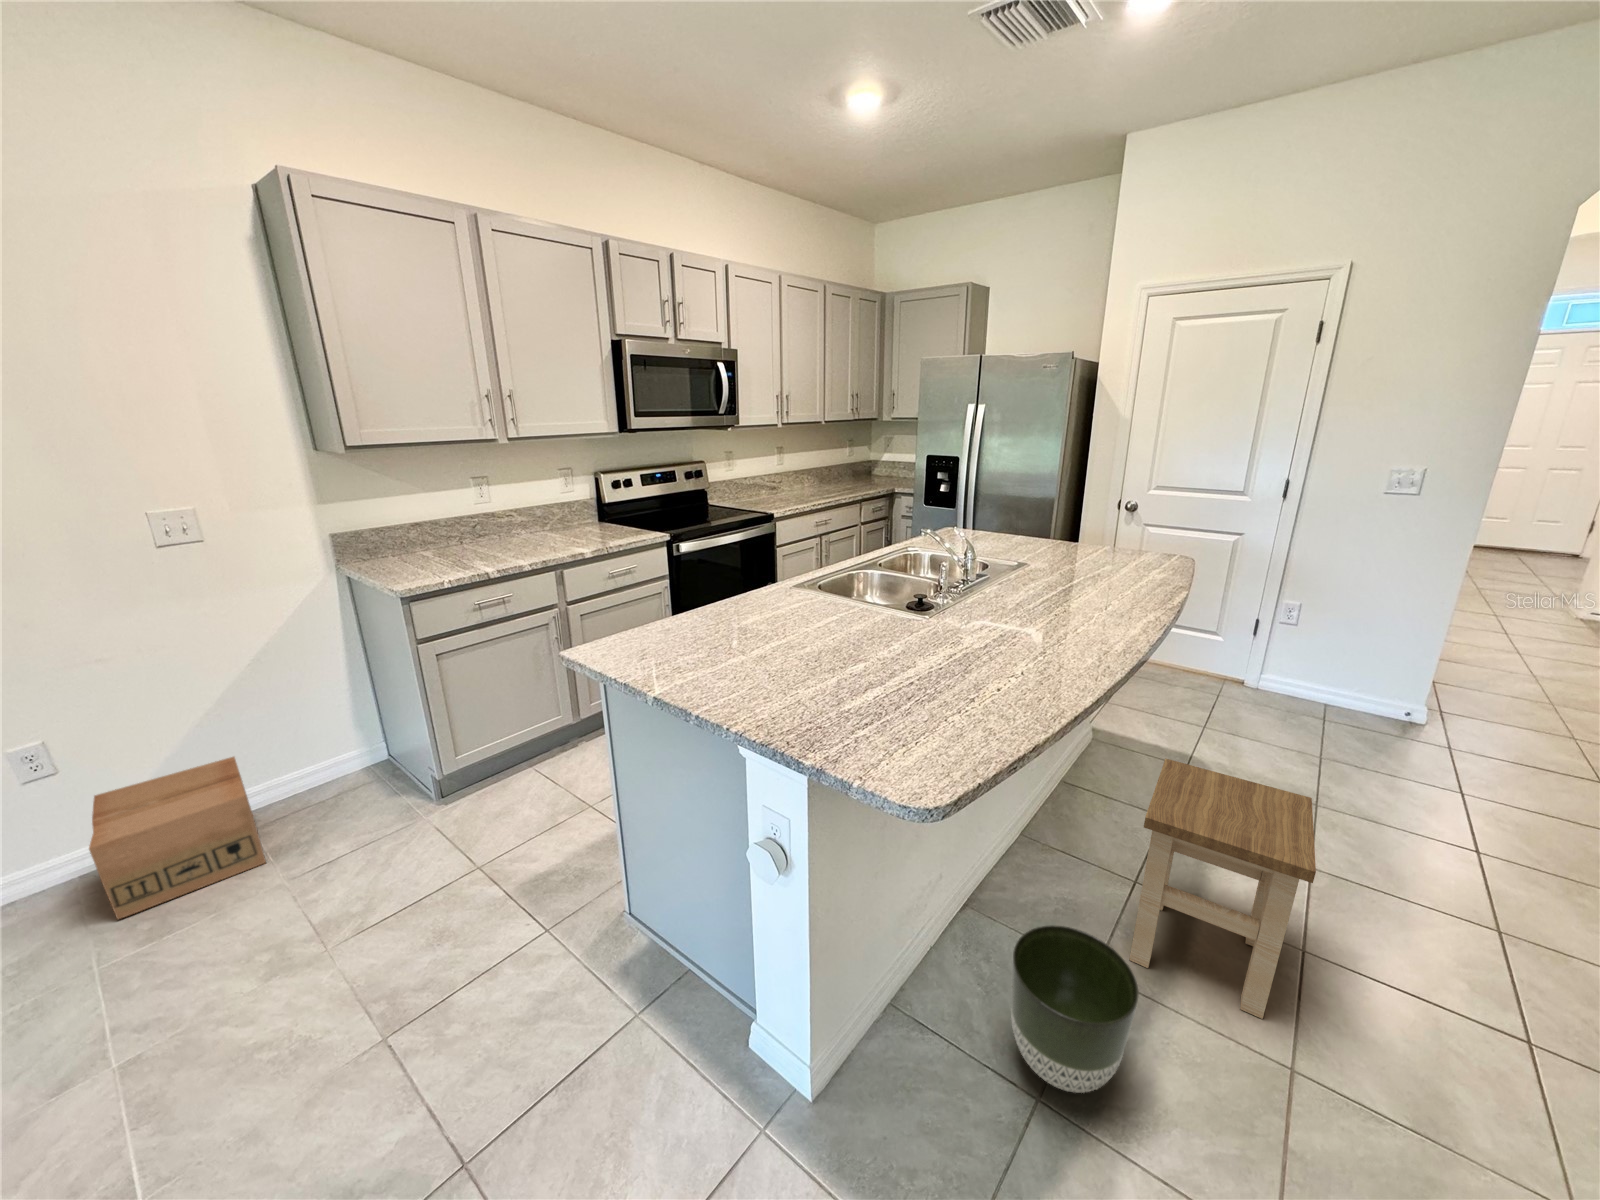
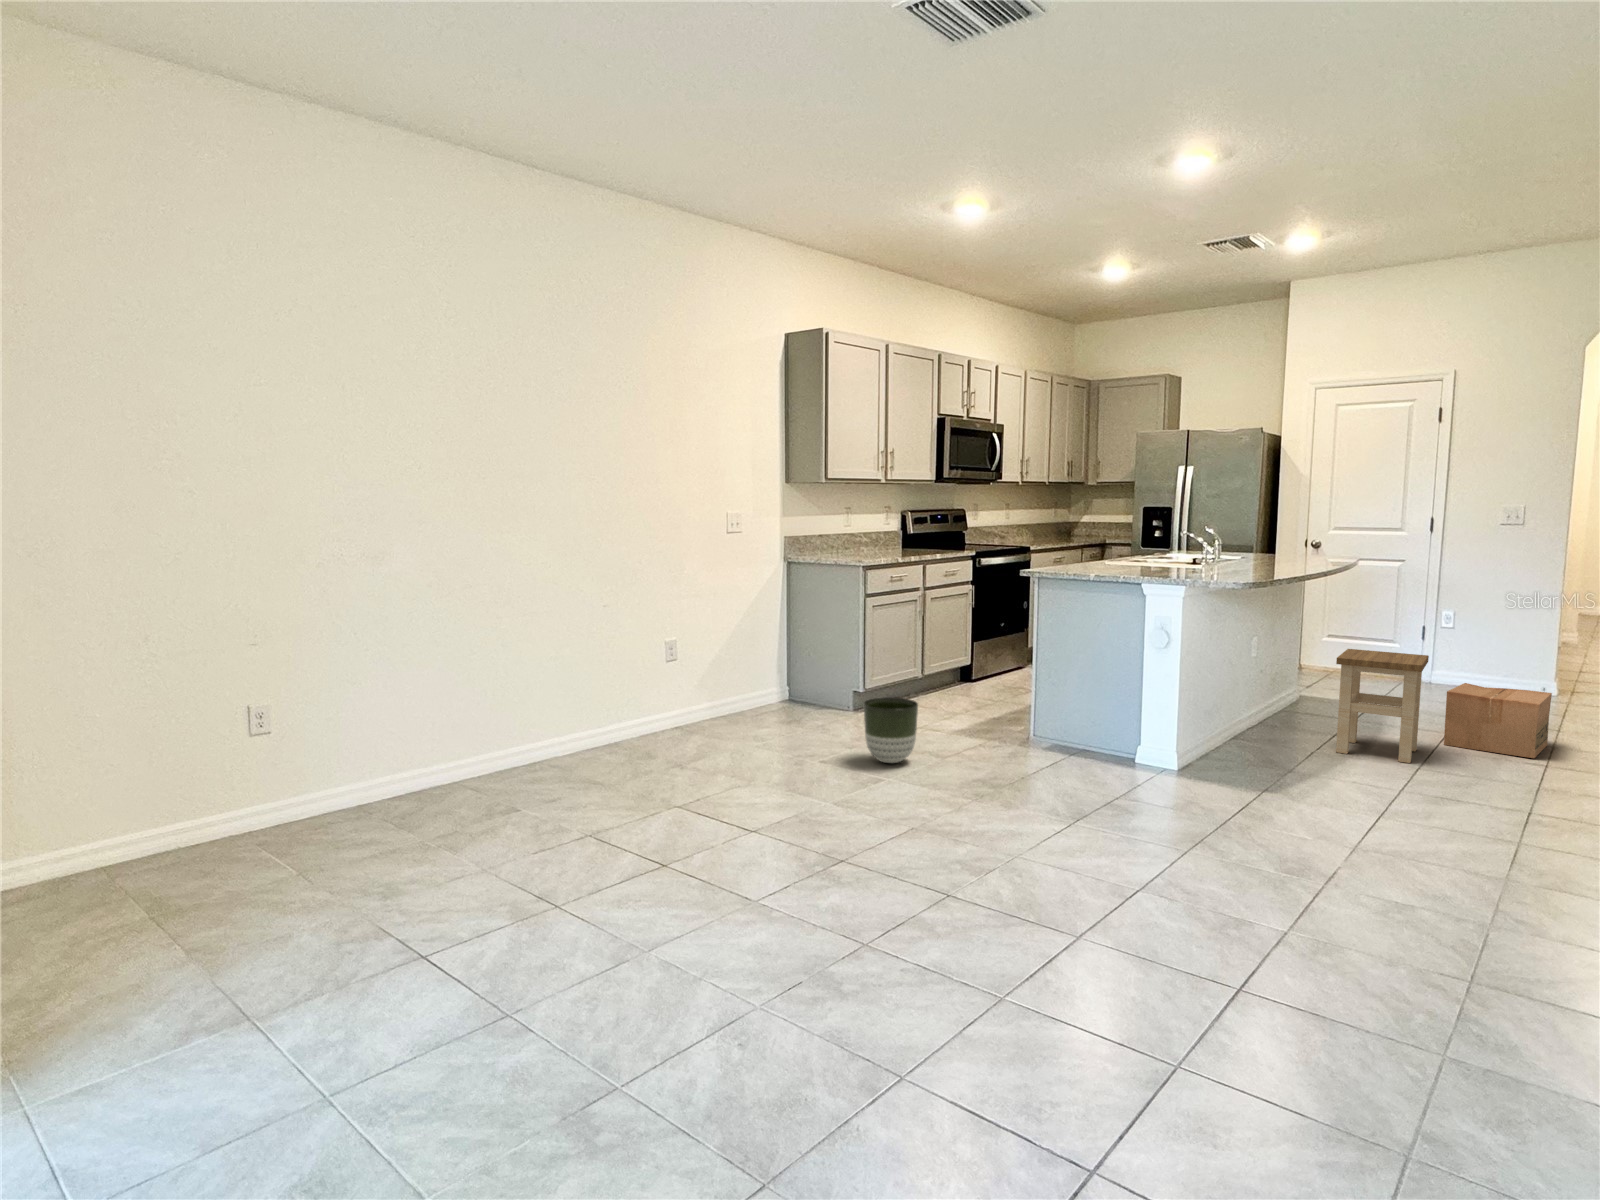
cardboard box: present [89,757,266,919] -> present [1444,683,1552,758]
planter: present [1011,926,1138,1093] -> present [864,697,918,763]

